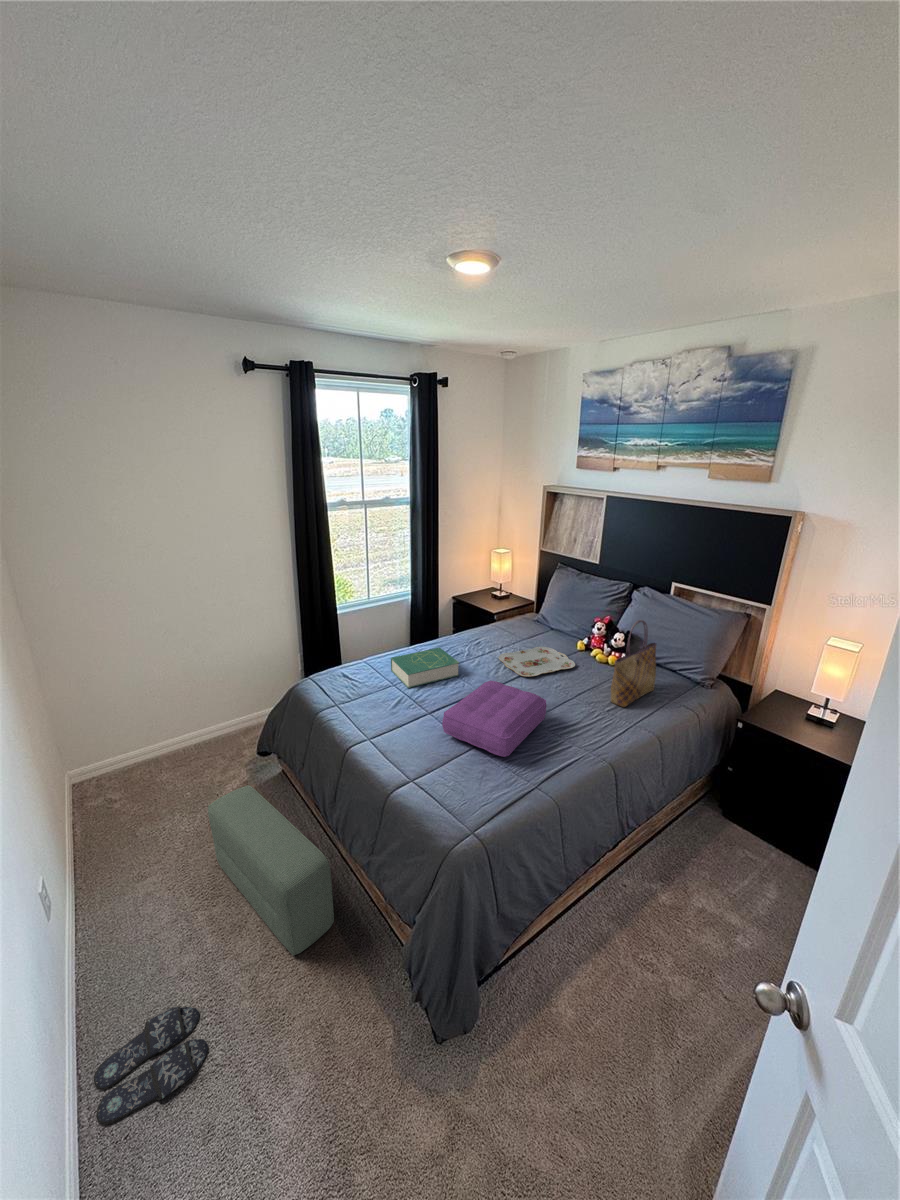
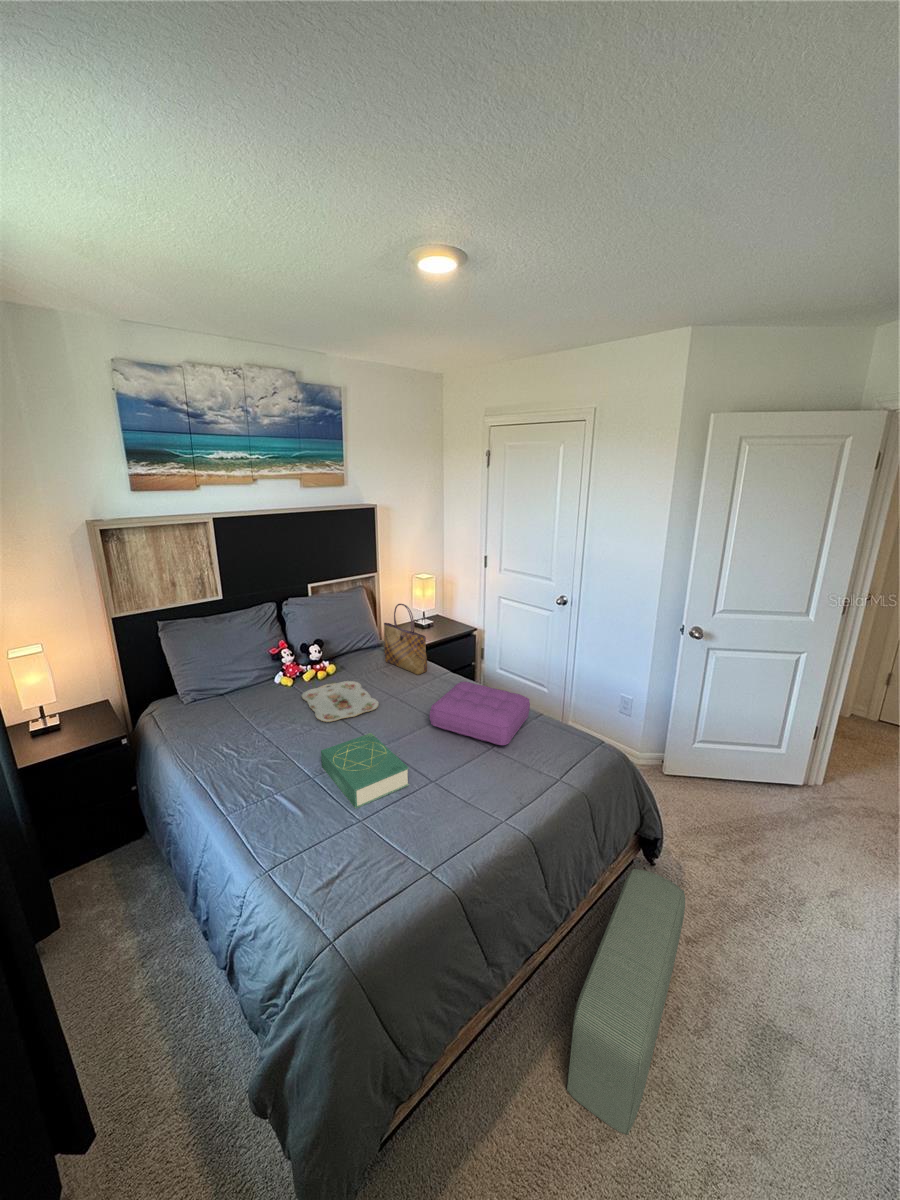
slippers: present [94,1006,208,1125] -> none [767,993,882,1102]

